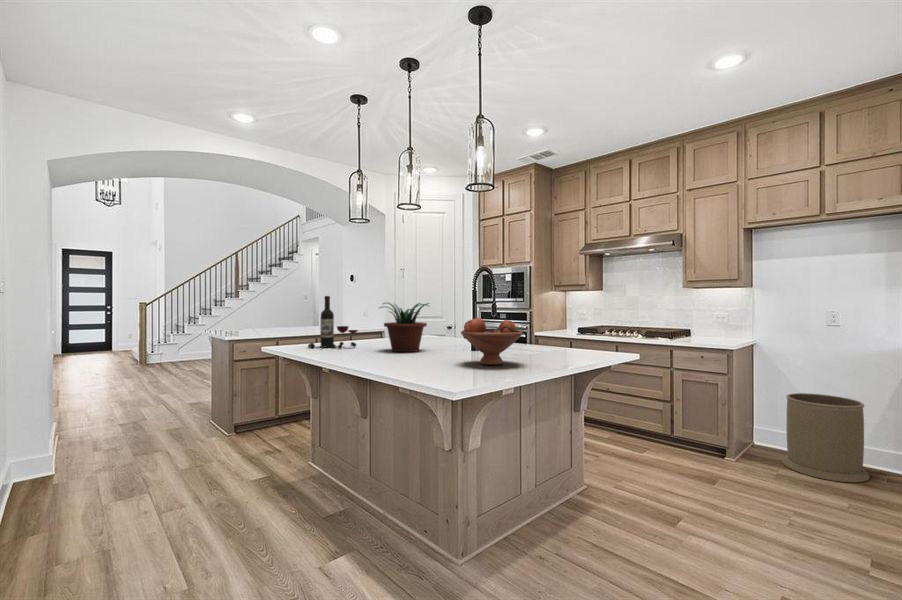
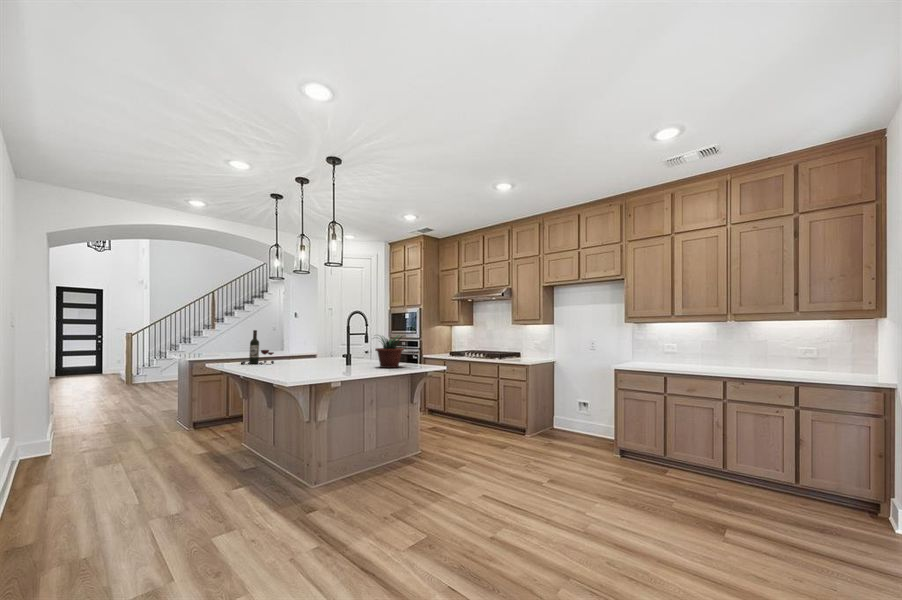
potted plant: present [380,303,429,352] -> present [375,335,404,368]
fruit bowl: present [461,318,523,365] -> none [320,344,357,371]
trash can: present [782,393,869,482] -> none [561,394,606,448]

